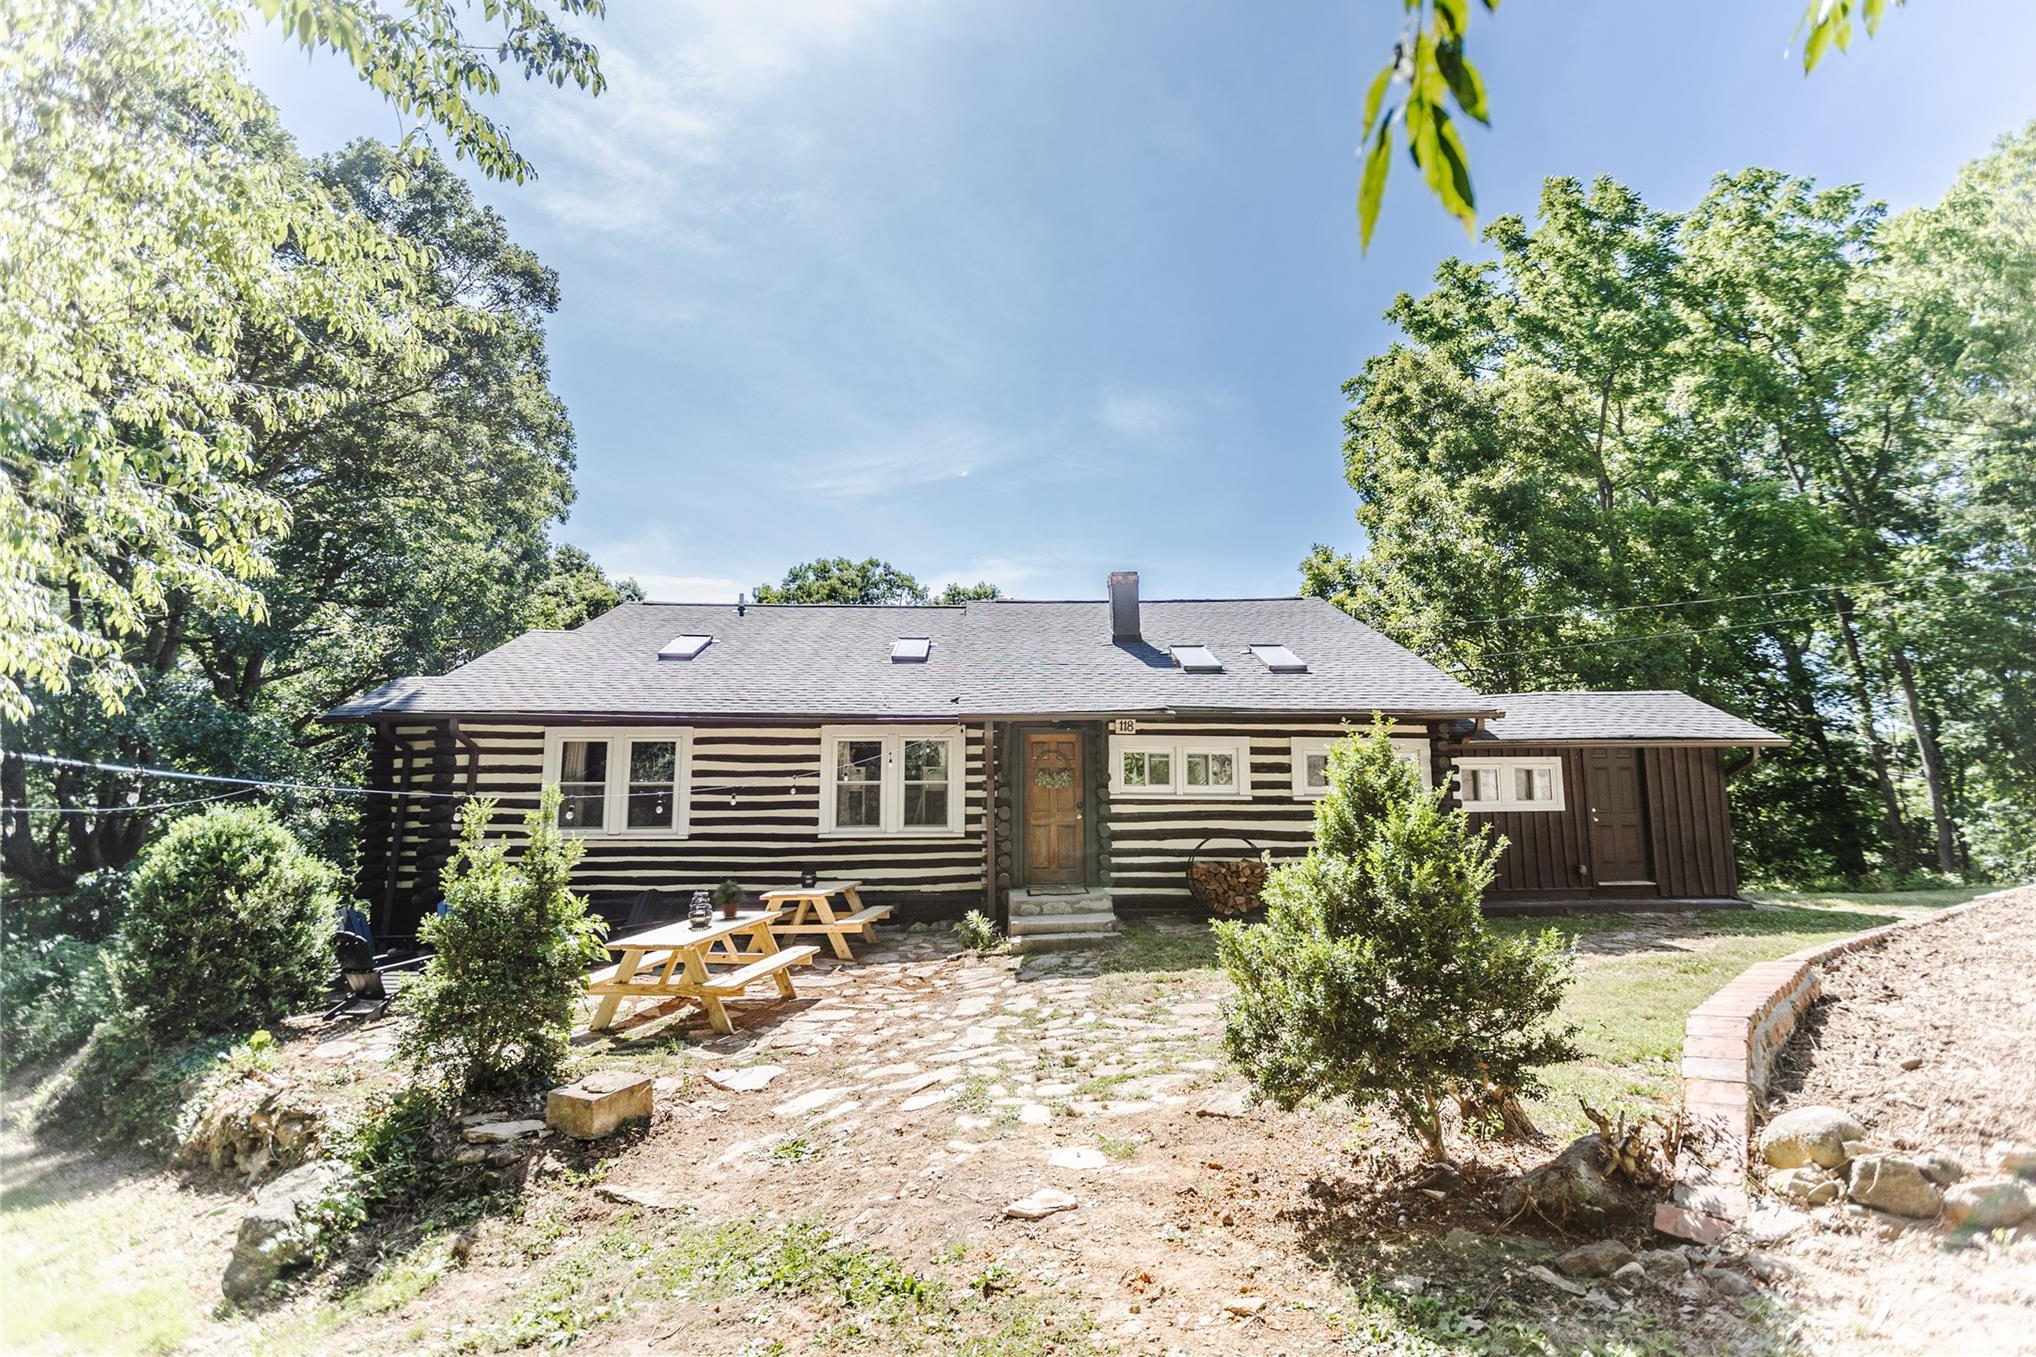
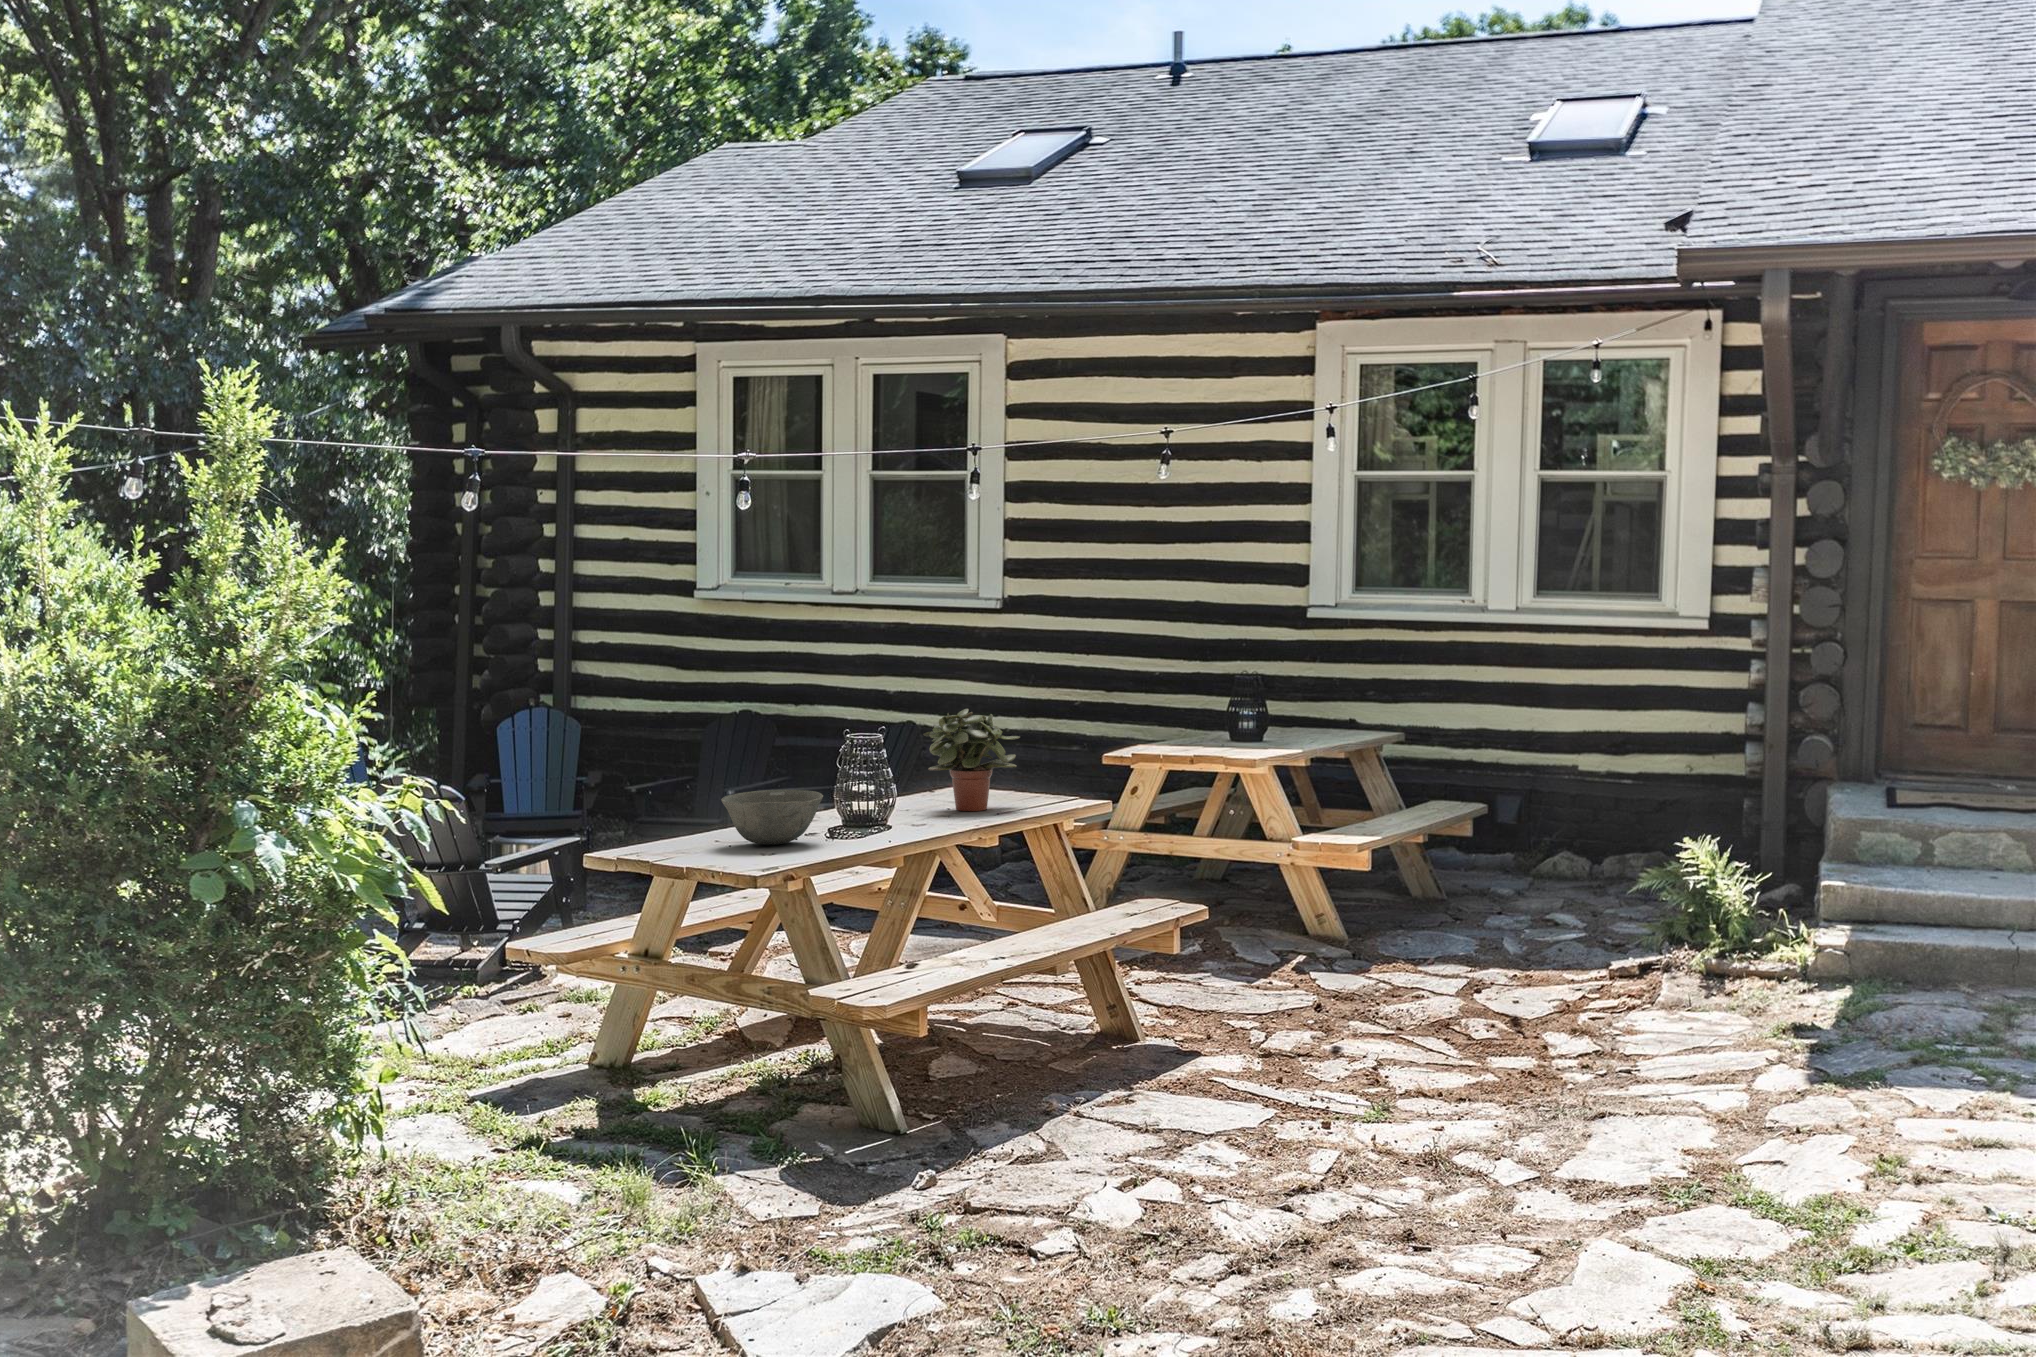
bowl: none [652,914,692,935] -> present [721,790,823,844]

